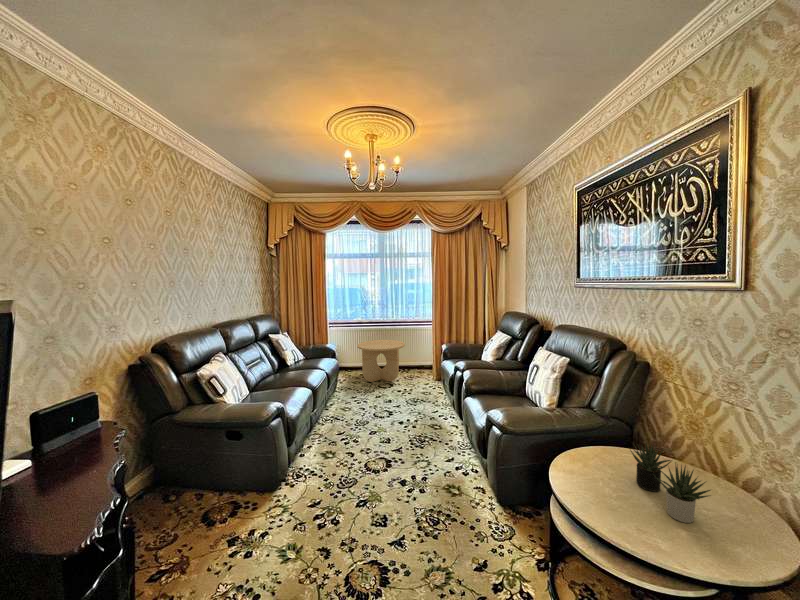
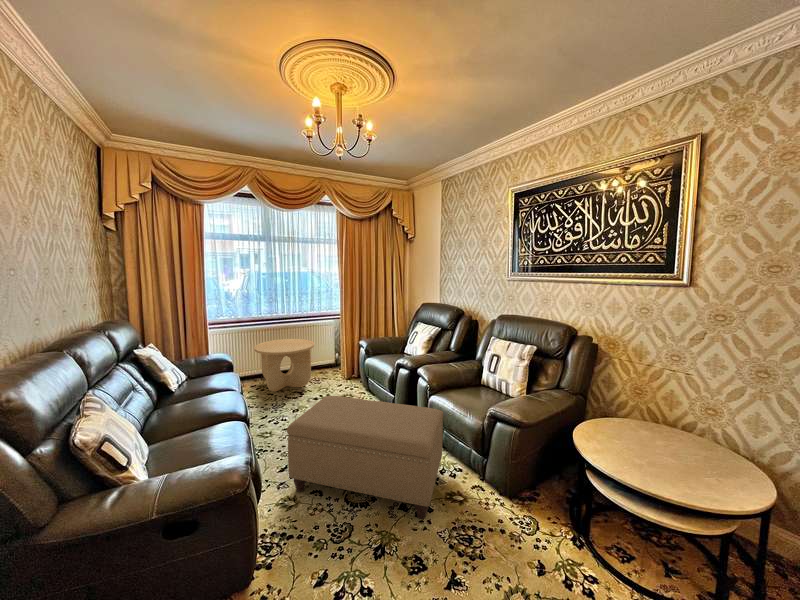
ottoman: none [330,384,457,495] -> present [287,396,443,519]
succulent plant: present [631,444,710,523] -> none [643,412,734,473]

